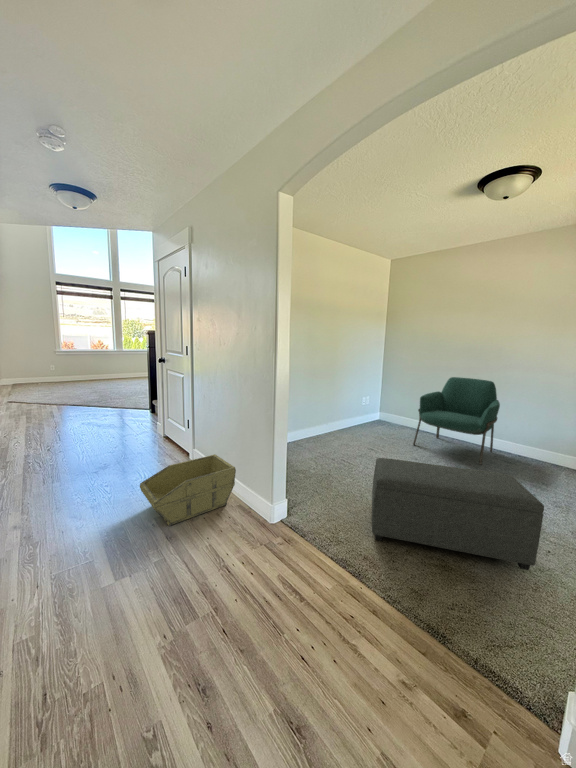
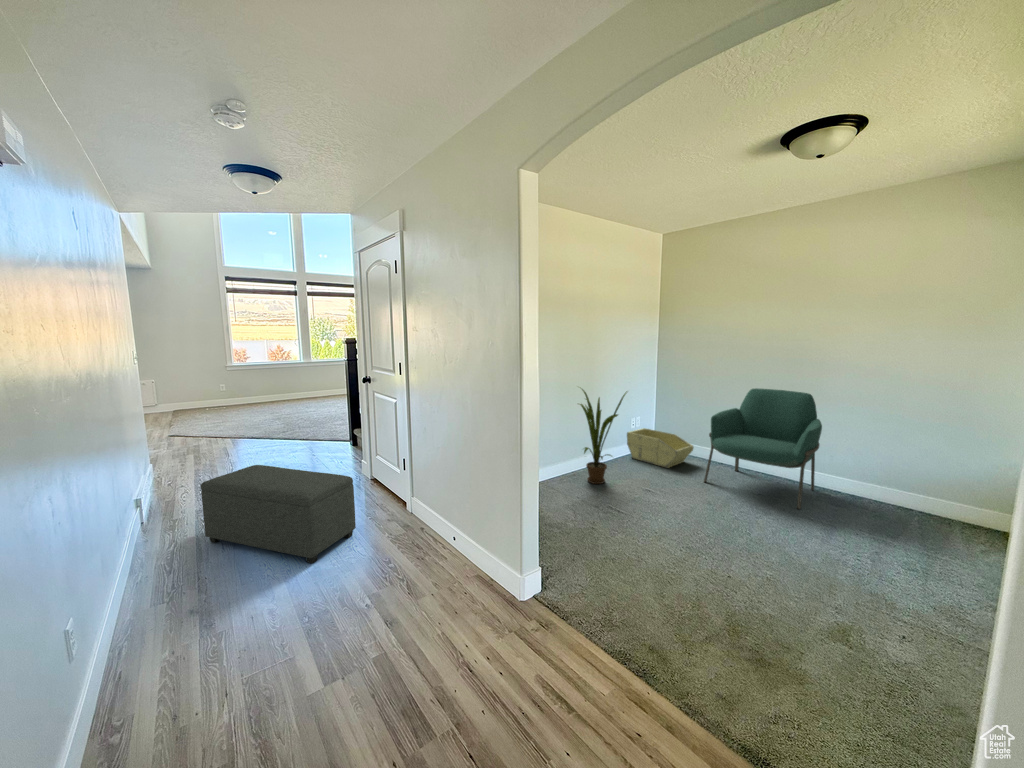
house plant: none [320,371,361,444] -> present [580,389,626,484]
storage bin: present [140,454,236,526] -> present [627,428,694,468]
ottoman: present [372,458,544,570] -> present [201,465,356,563]

